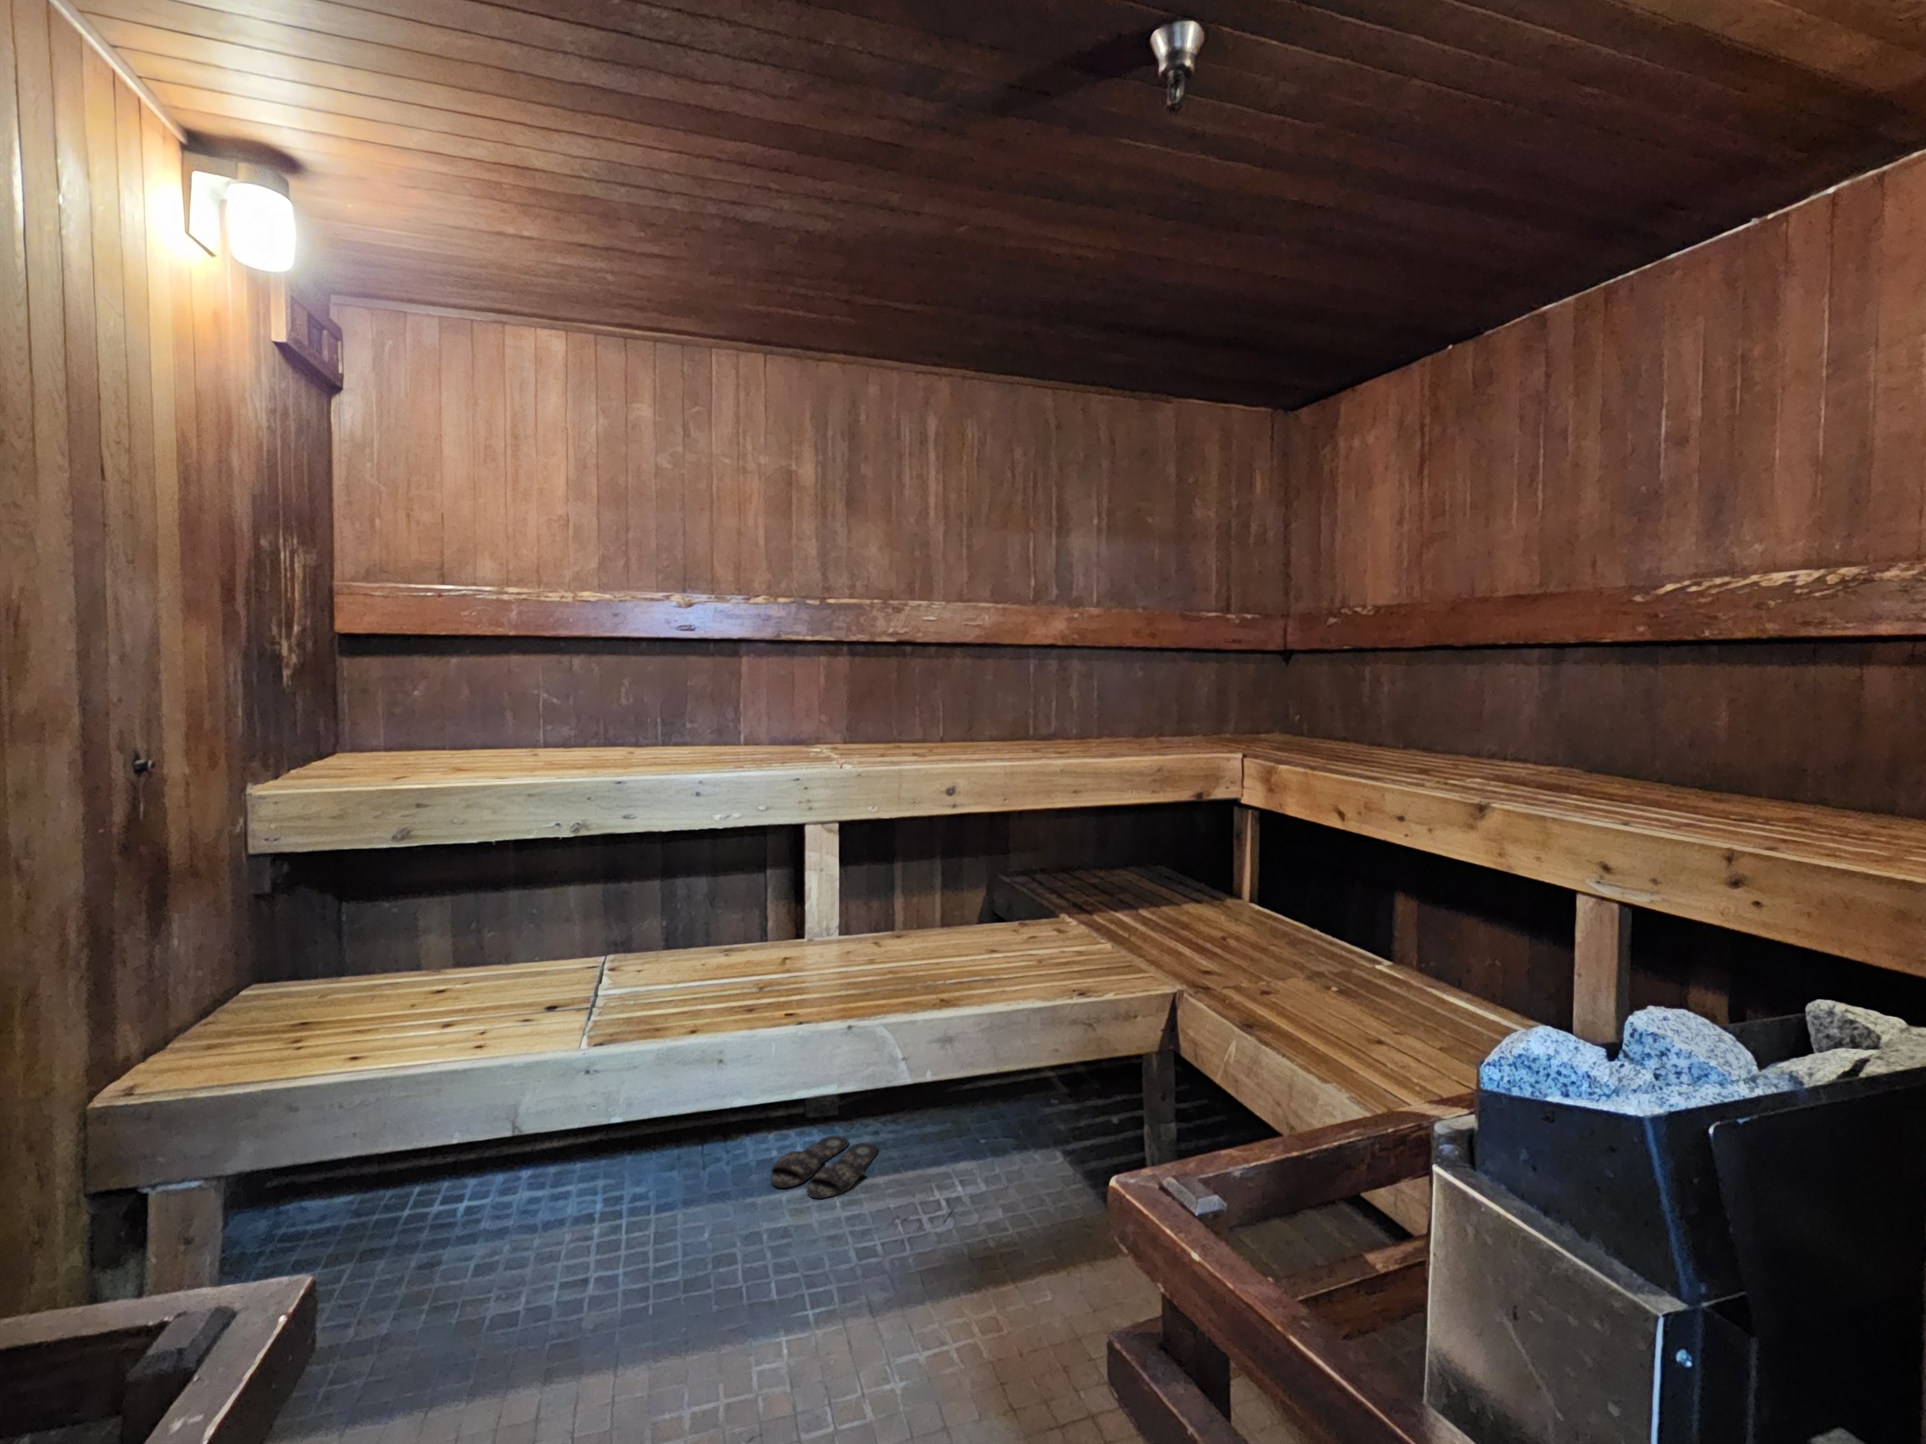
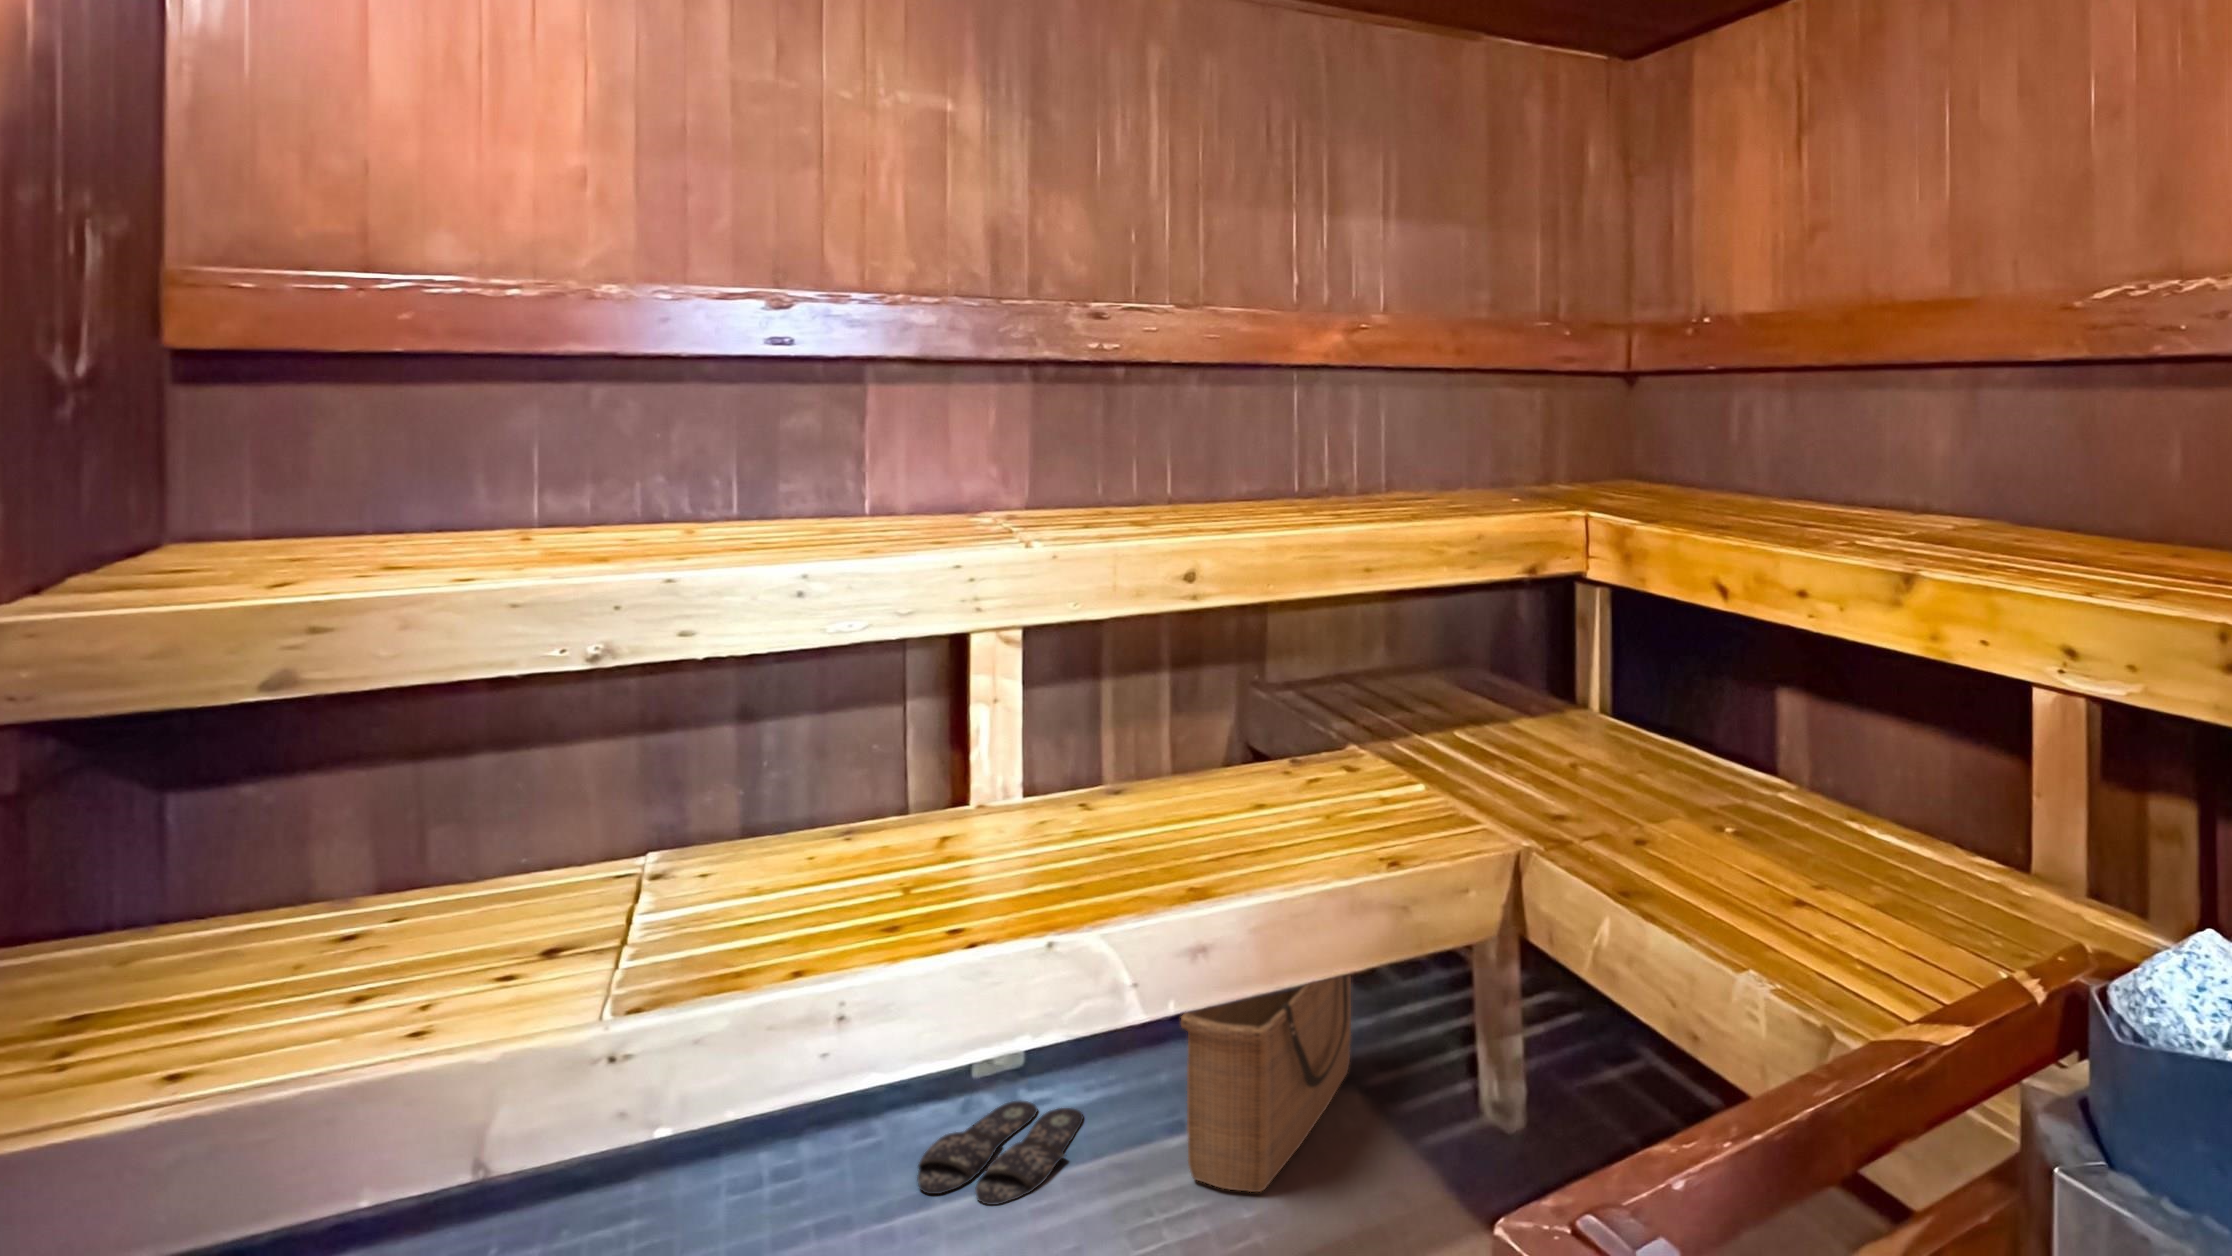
basket: none [939,1030,1064,1210] -> present [1181,975,1351,1192]

